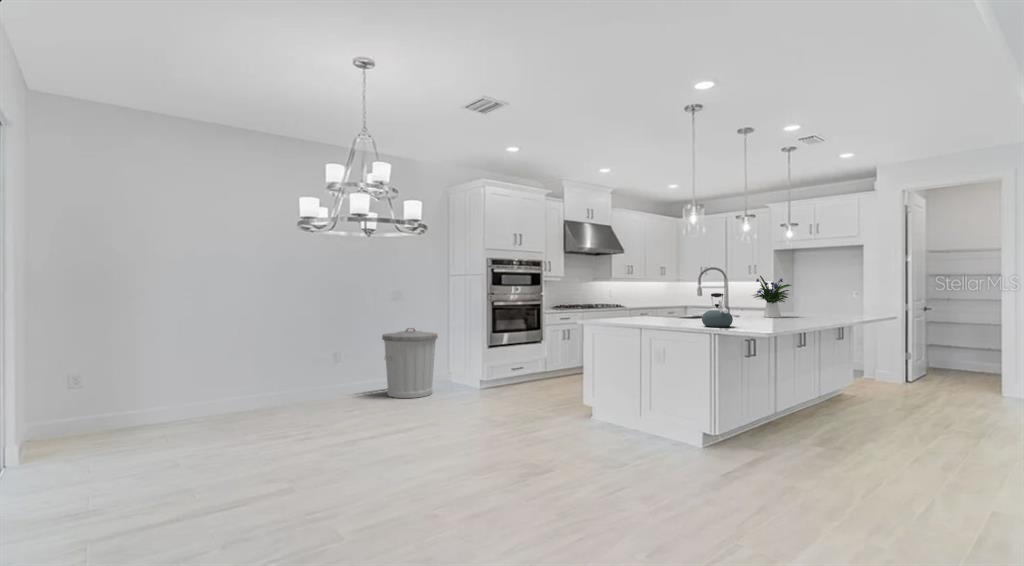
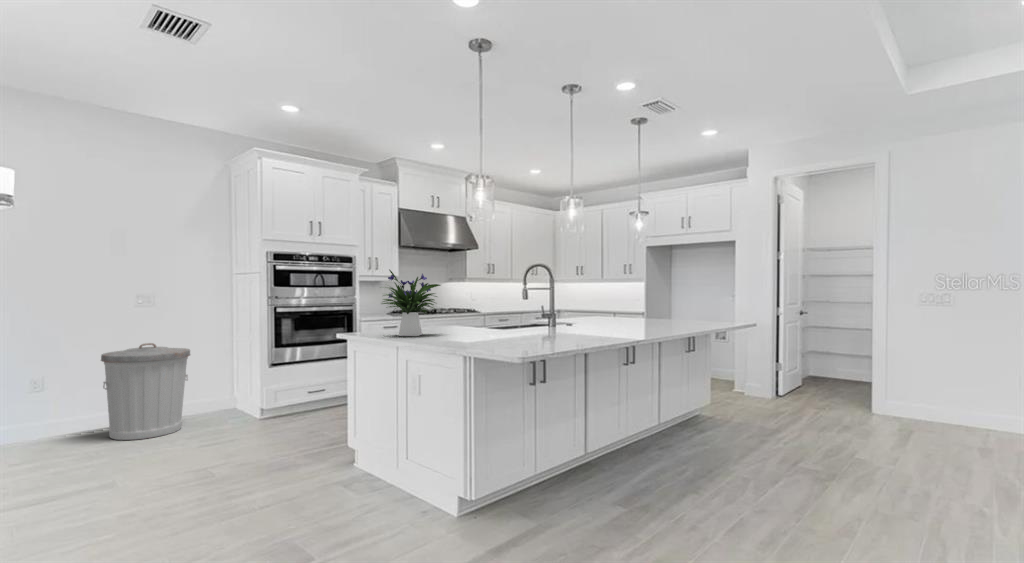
flower arrangement: present [753,276,791,317] -> present [382,270,440,336]
kettle: present [702,293,733,327] -> none [462,295,502,343]

